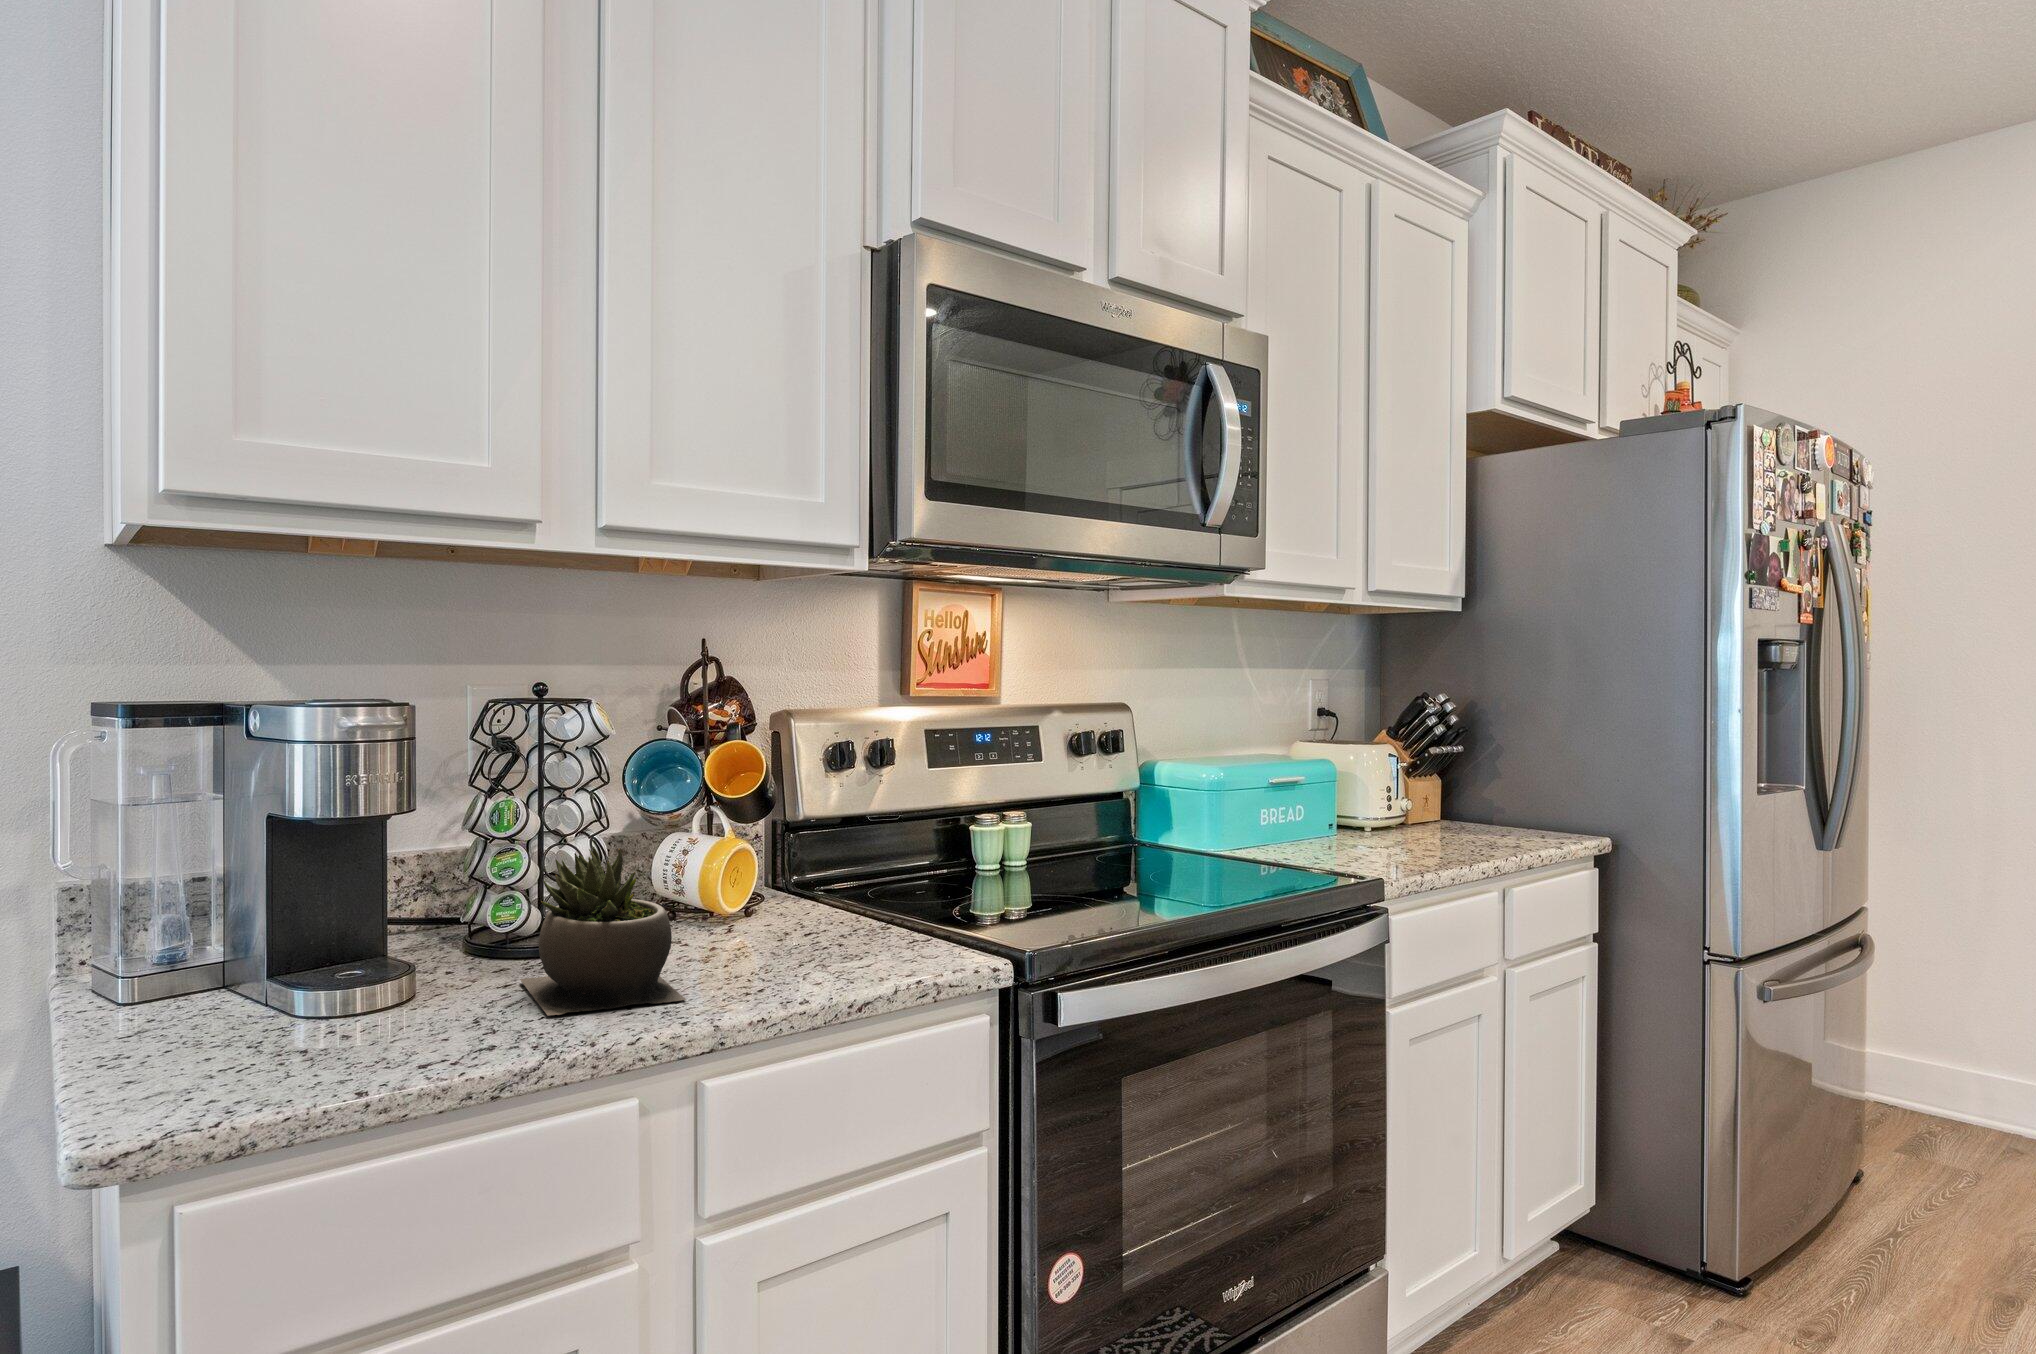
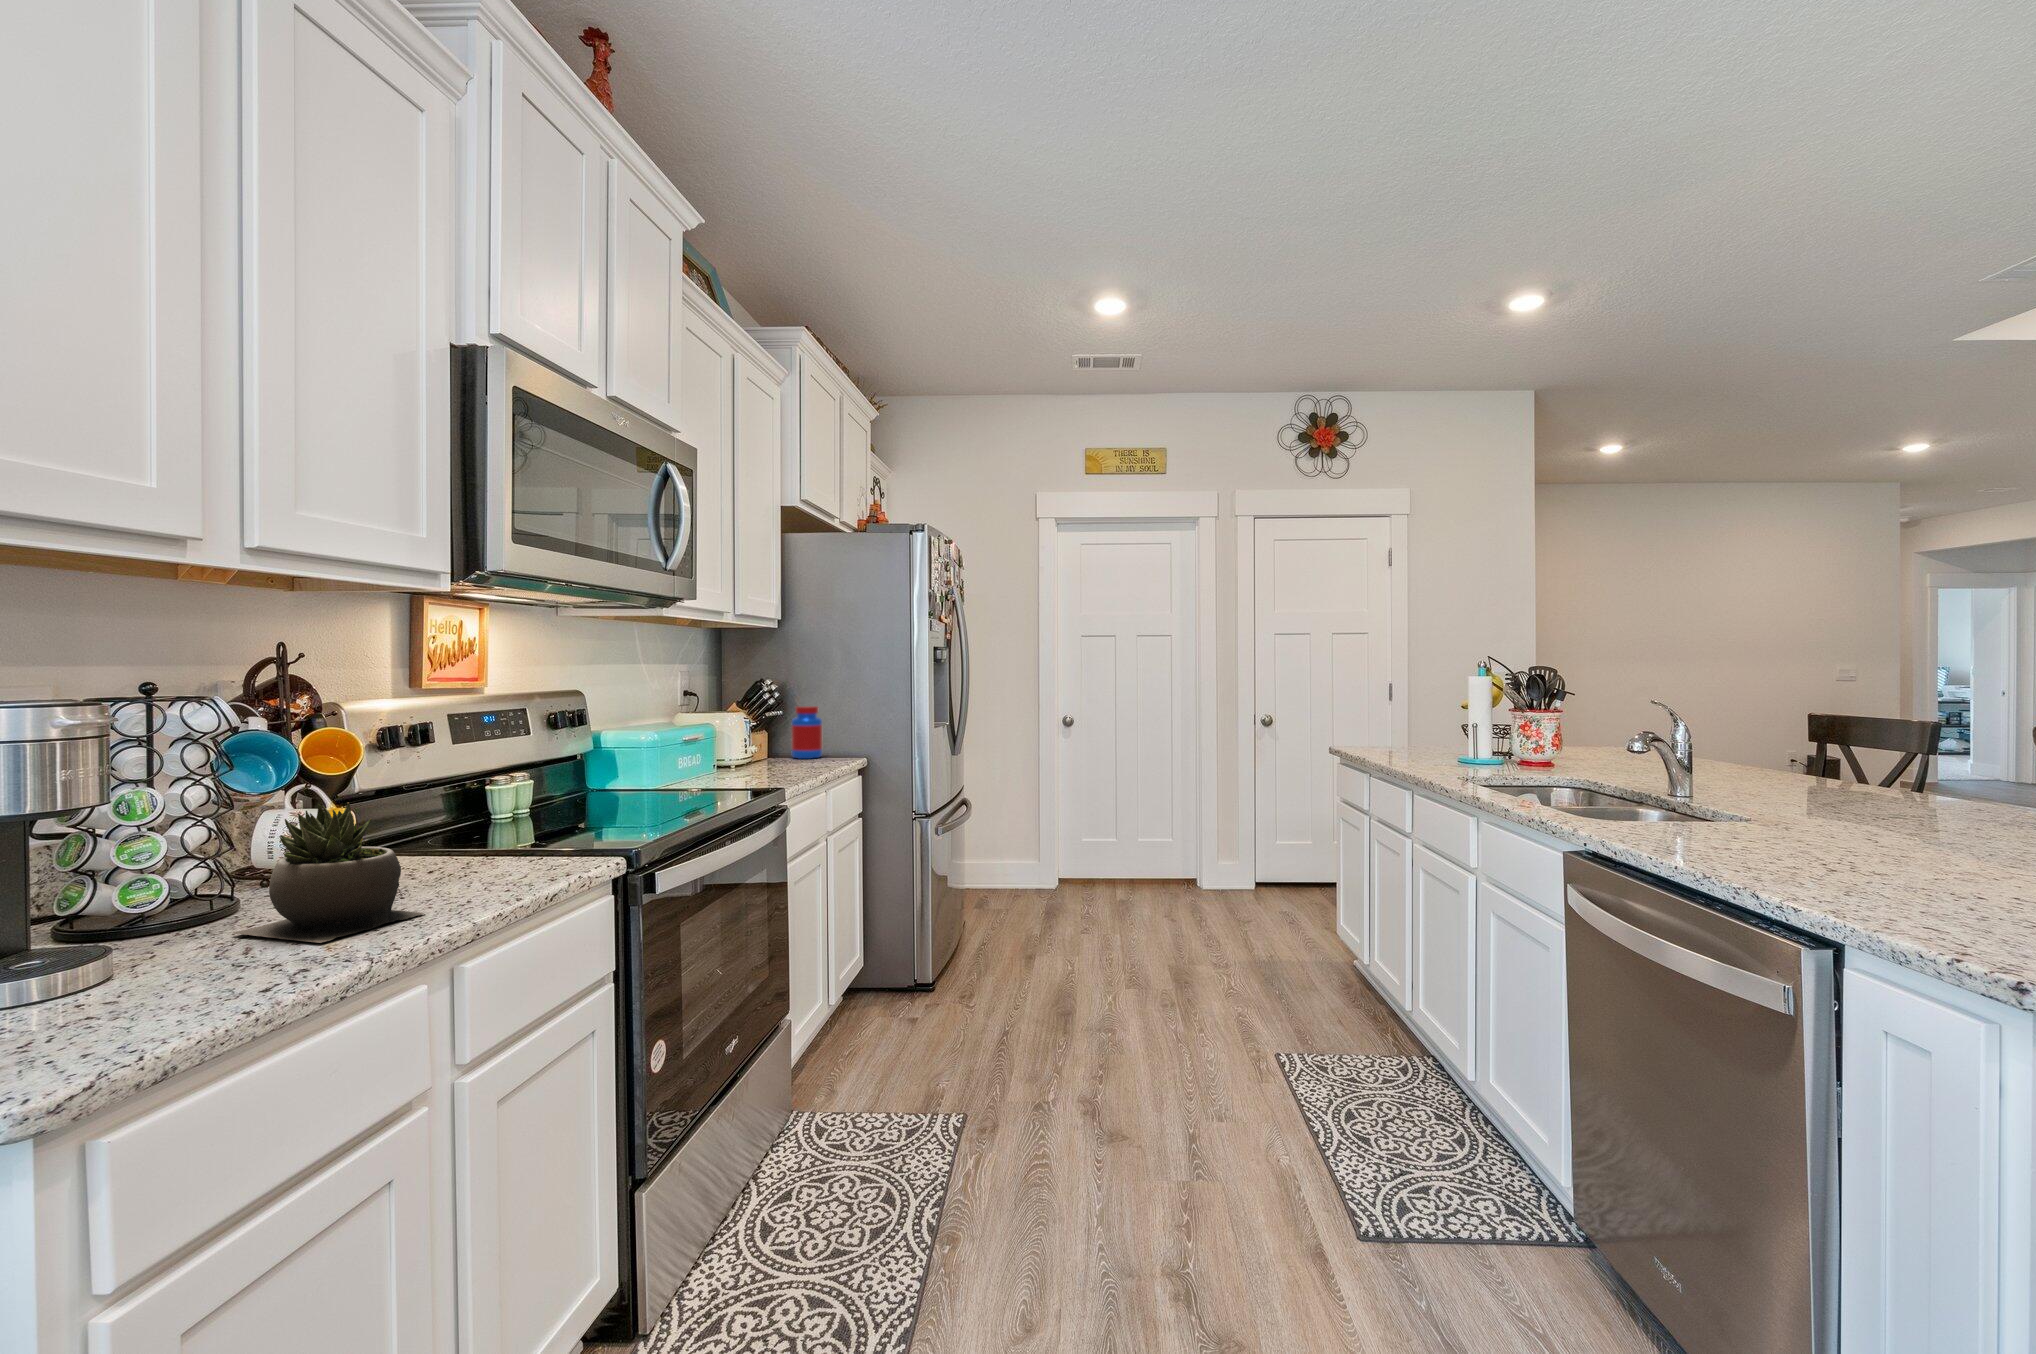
jar: none [1478,743,1532,830] -> present [791,706,822,759]

